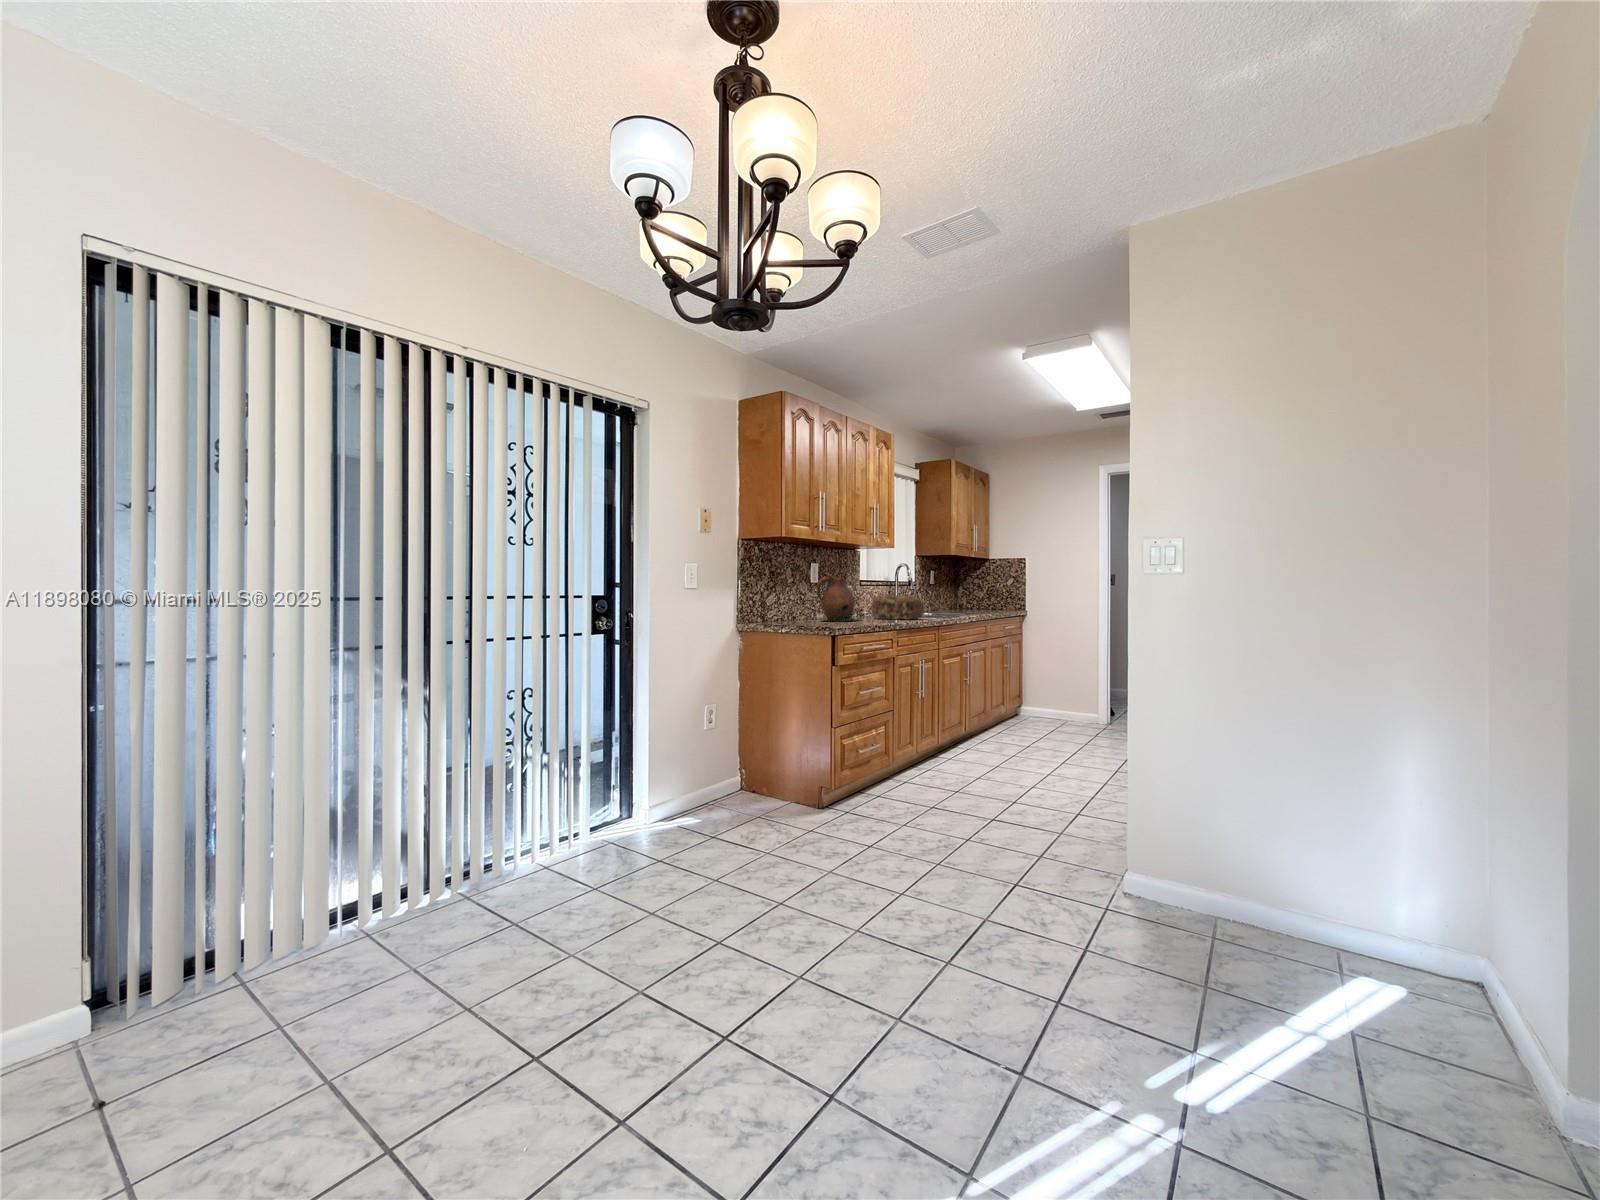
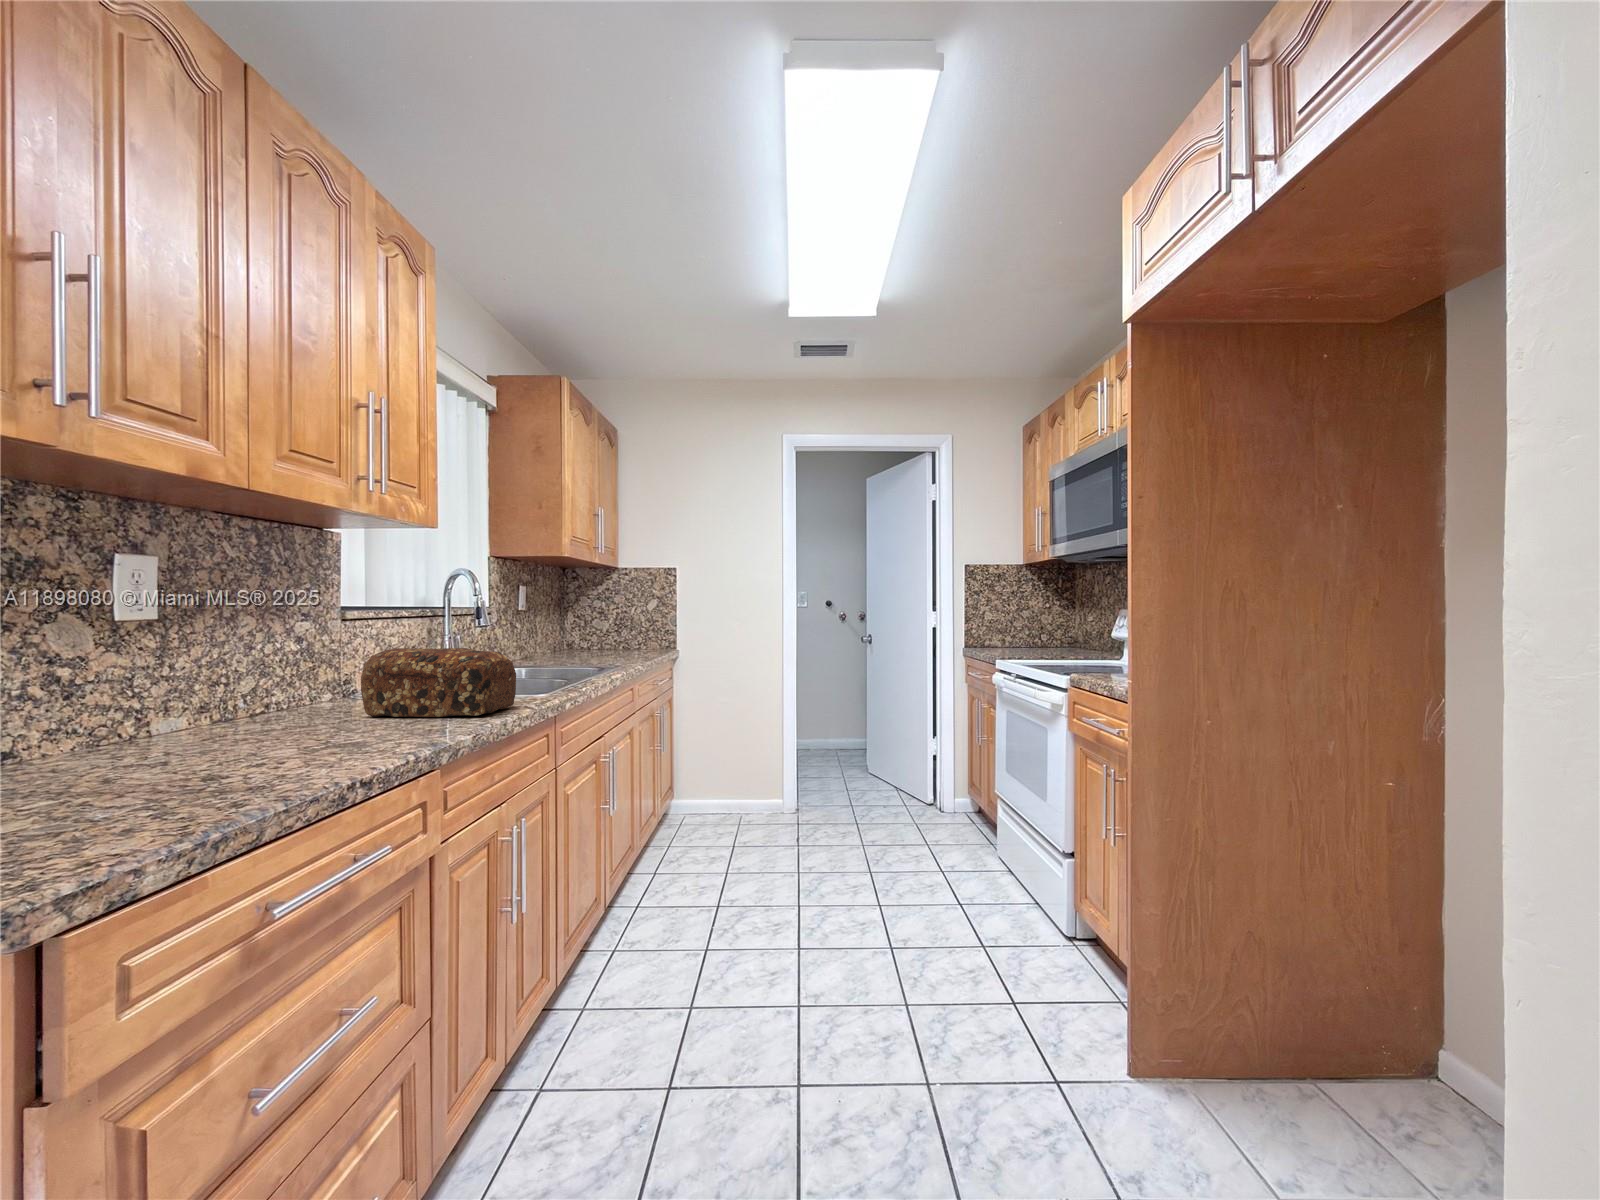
ceramic pitcher: present [817,573,855,621] -> none [103,586,316,762]

